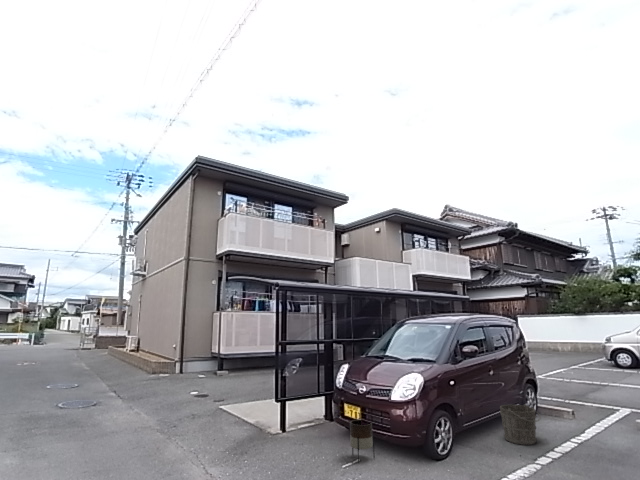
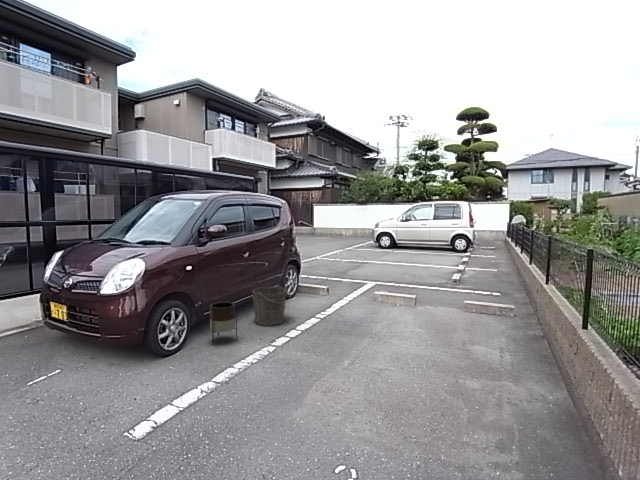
planter: present [350,420,375,463] -> present [210,302,237,344]

